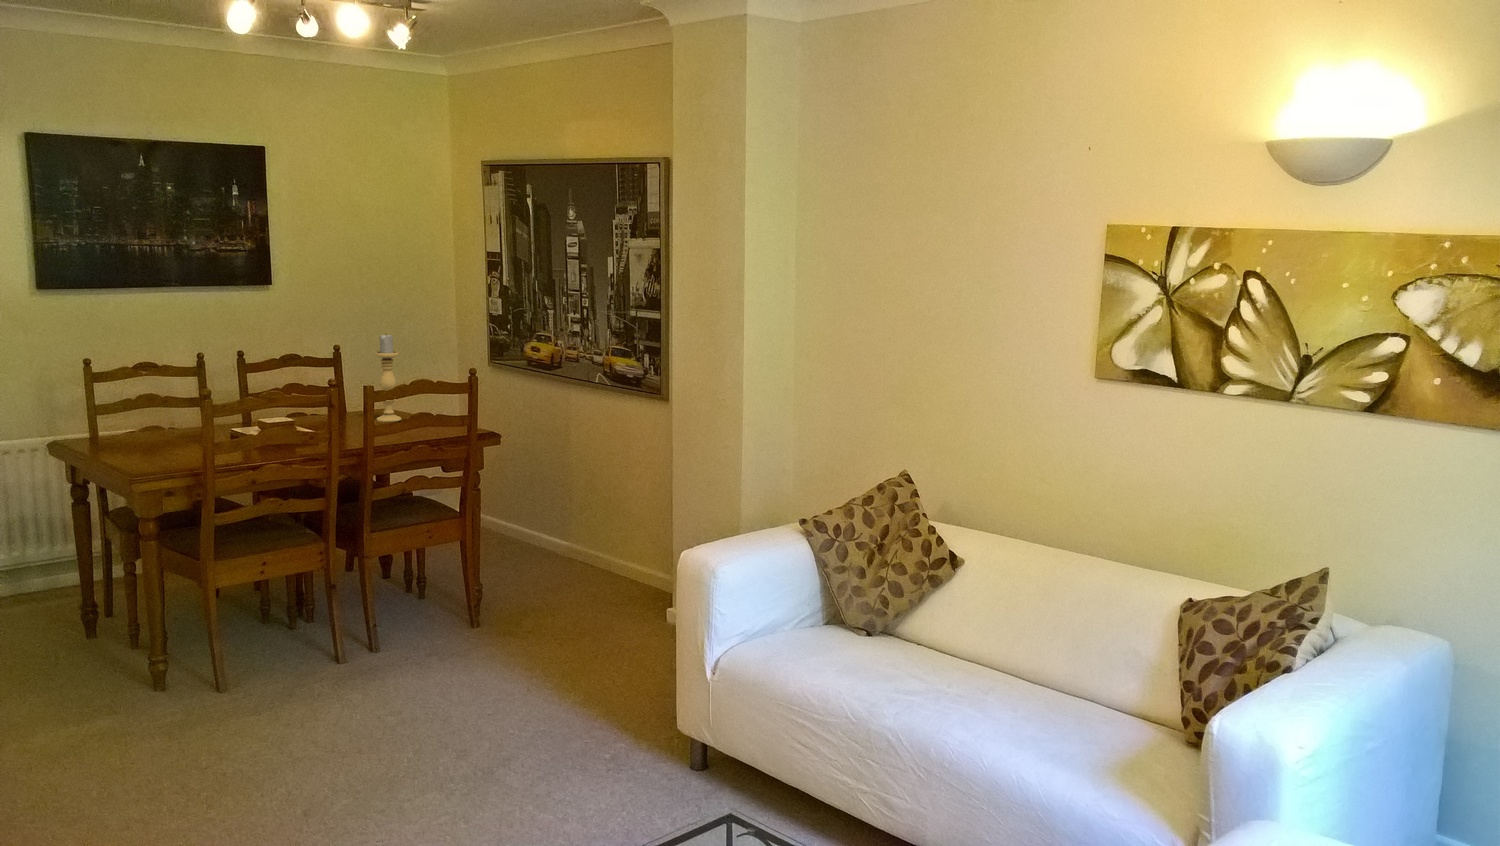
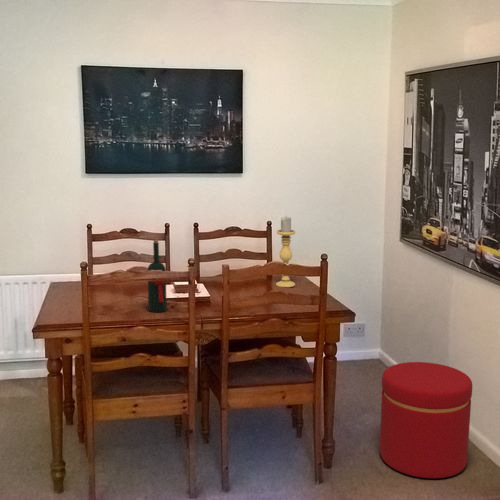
wine bottle: none [257,360,286,451] -> present [148,240,167,312]
ottoman: none [523,492,620,609] -> present [380,362,472,478]

